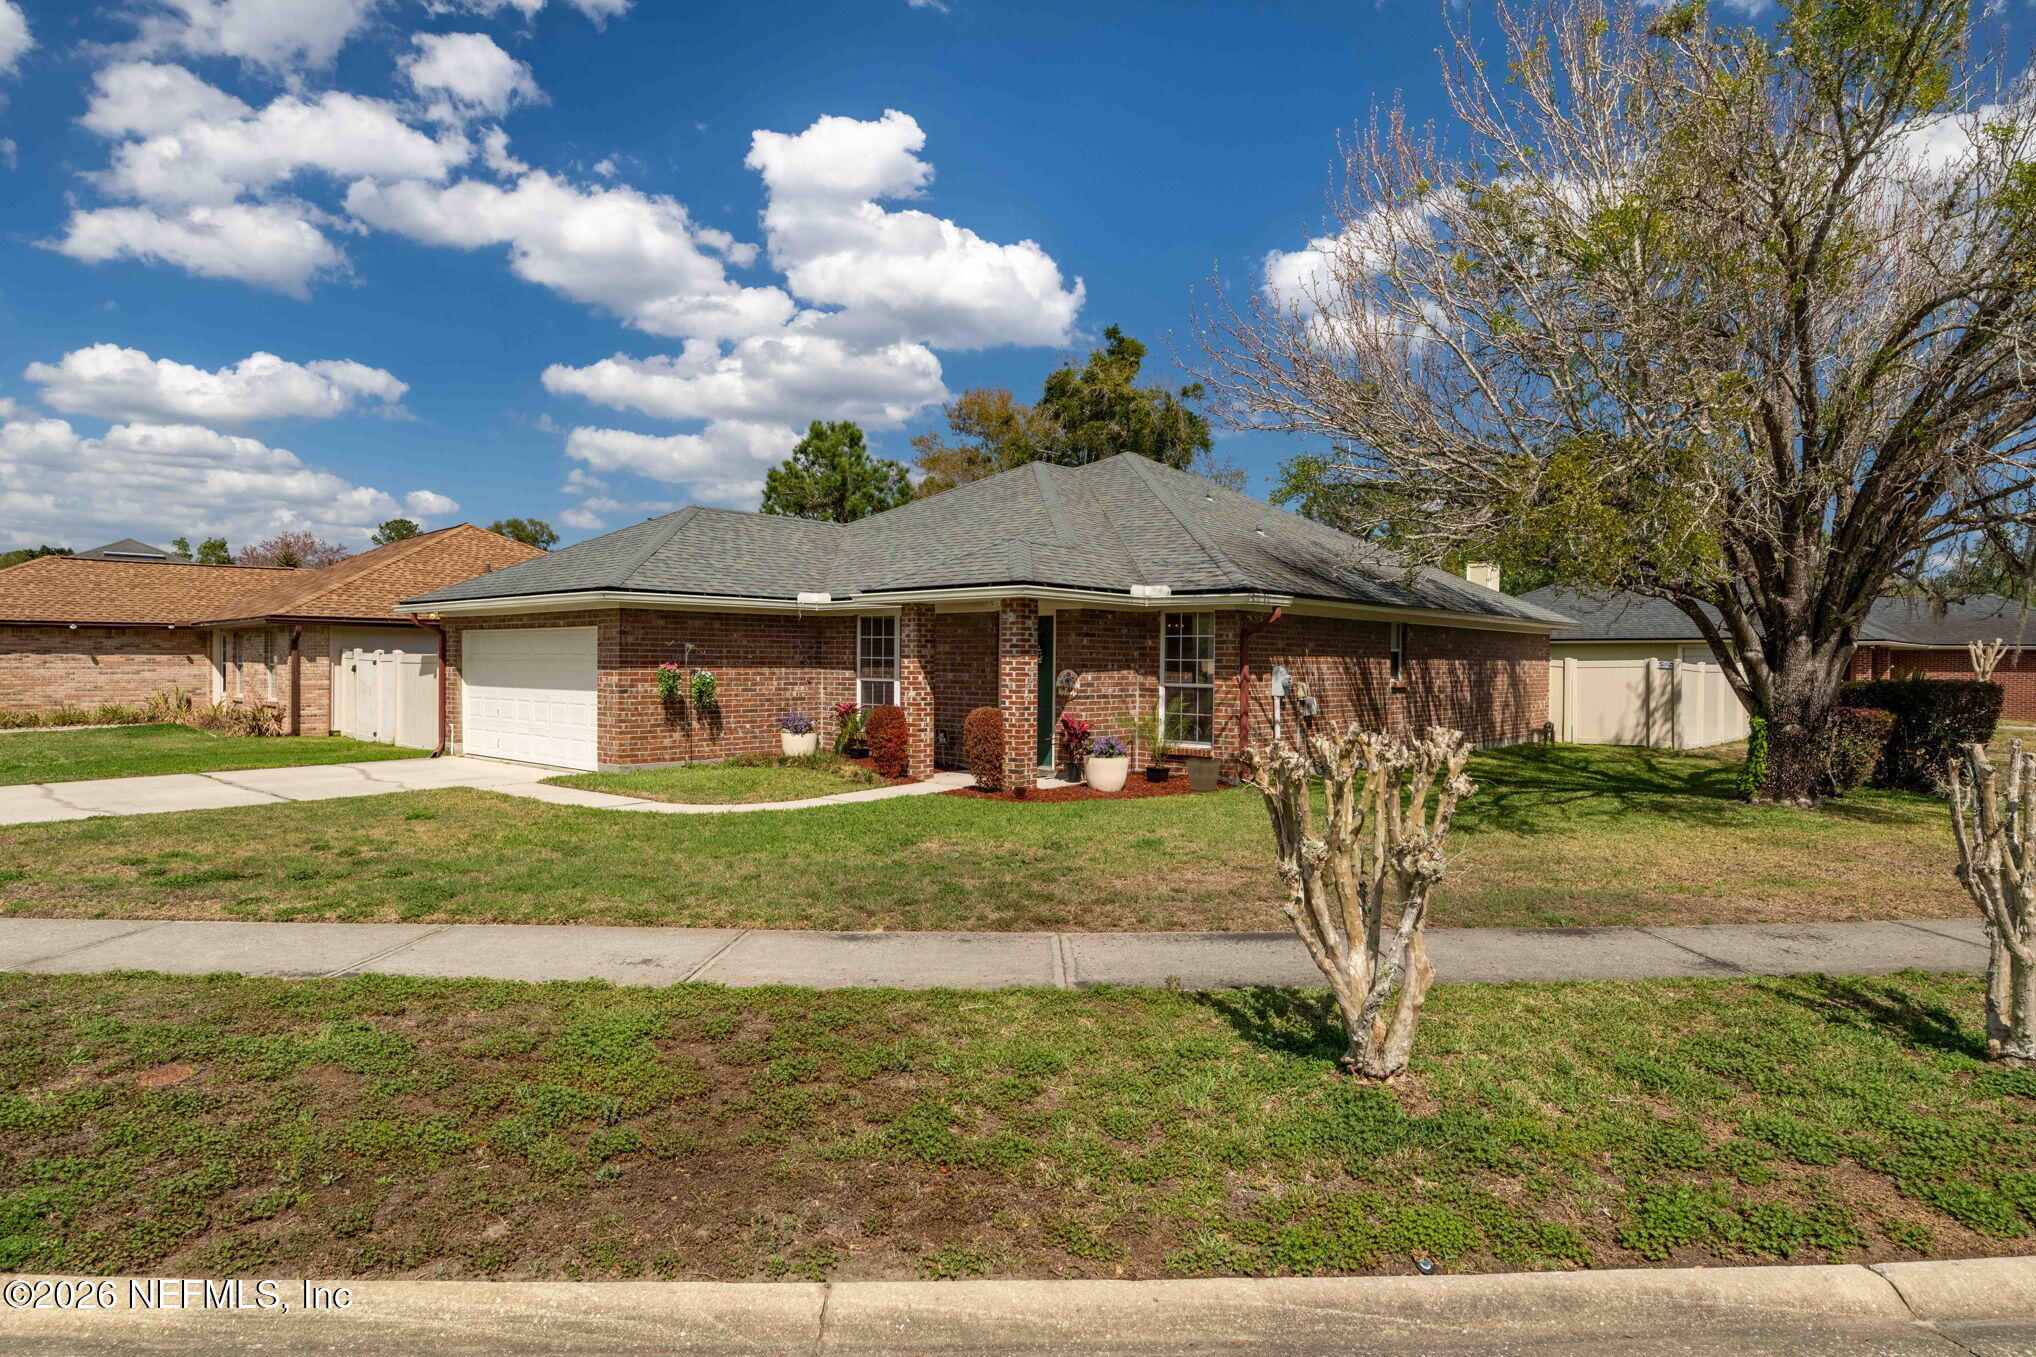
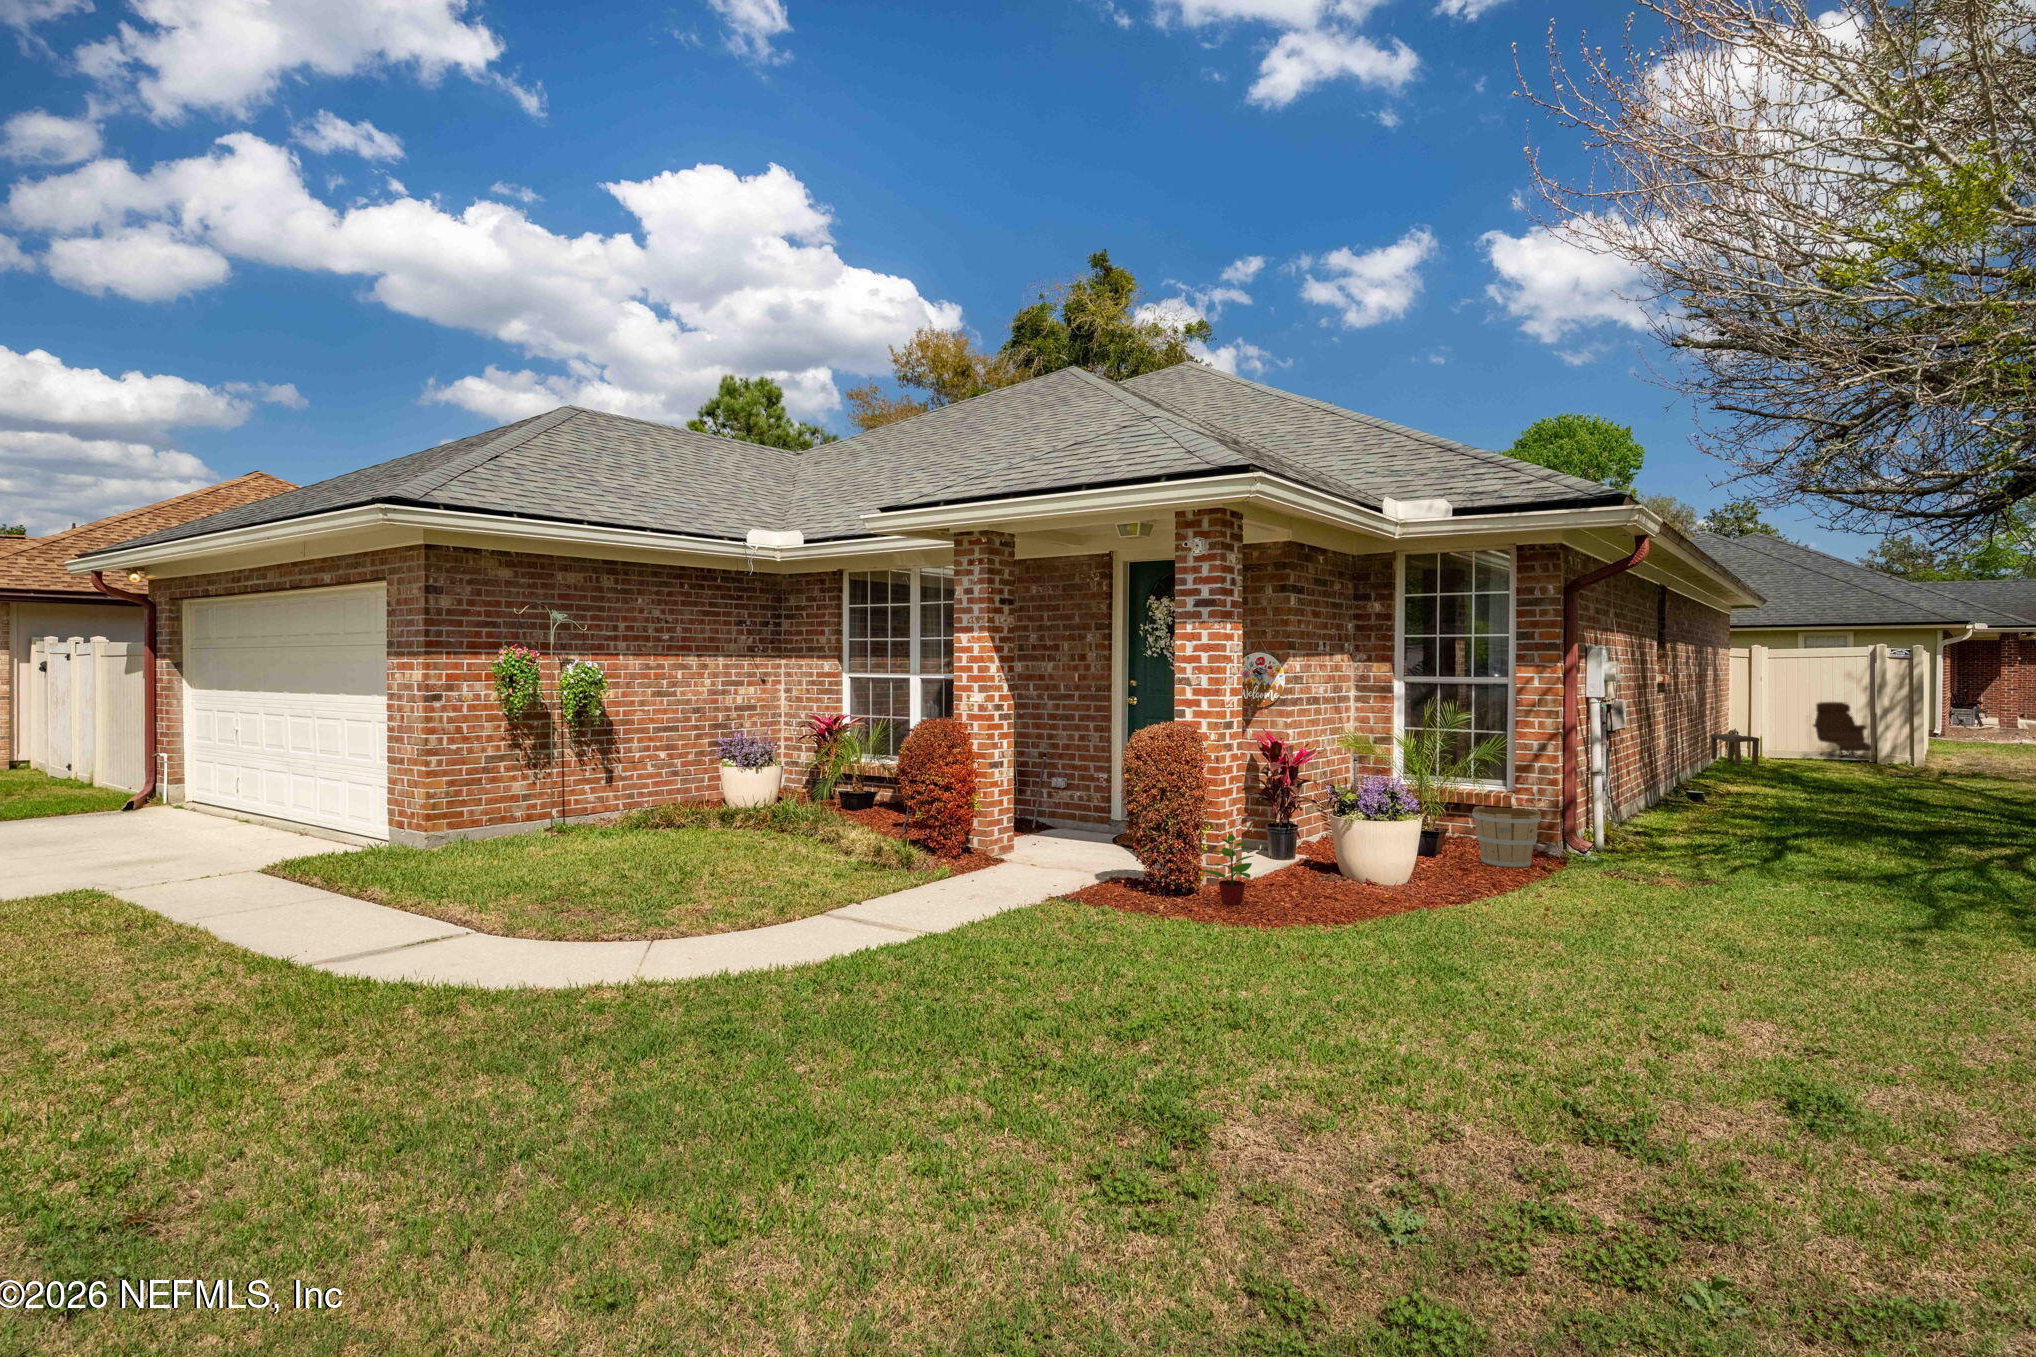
lounge chair: none [1632,704,1671,749] -> present [1813,702,1871,757]

